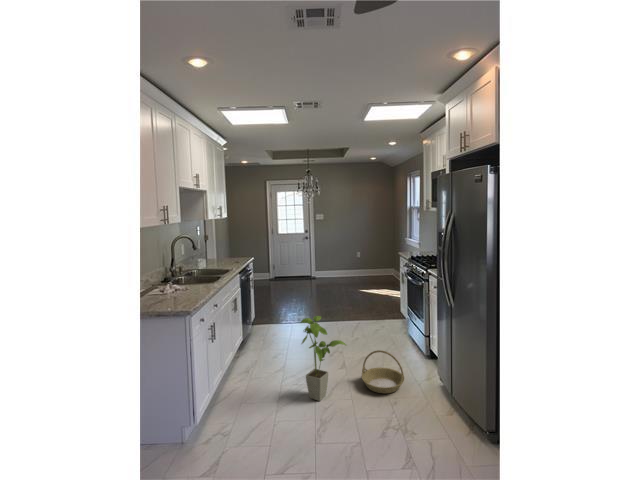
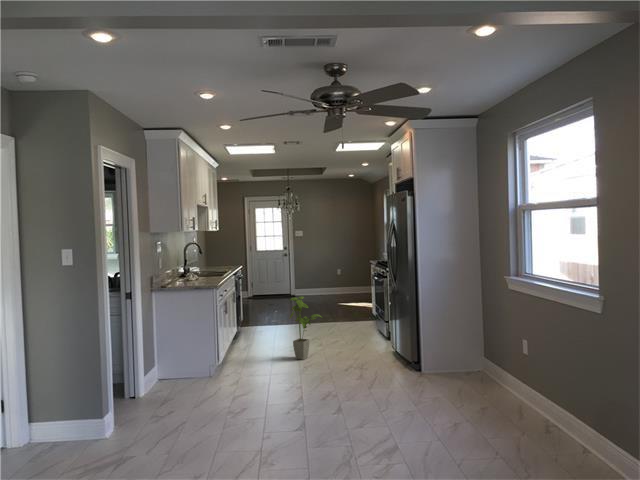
basket: present [362,350,404,393] -> none [335,325,366,355]

